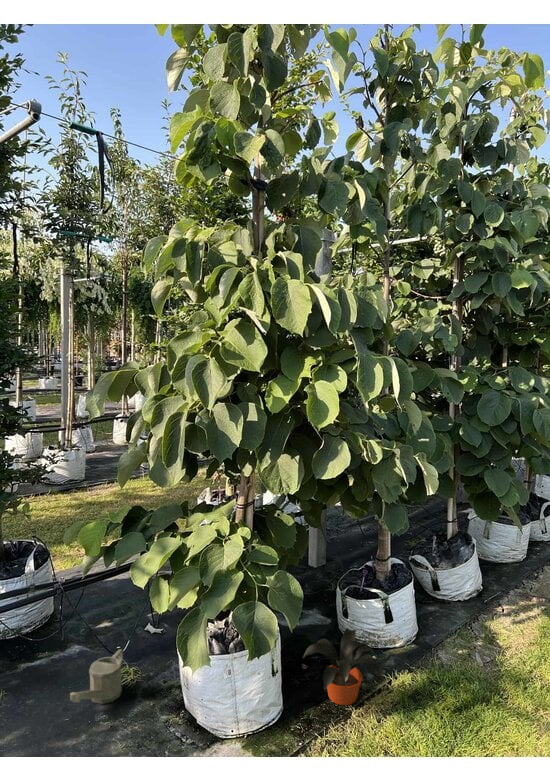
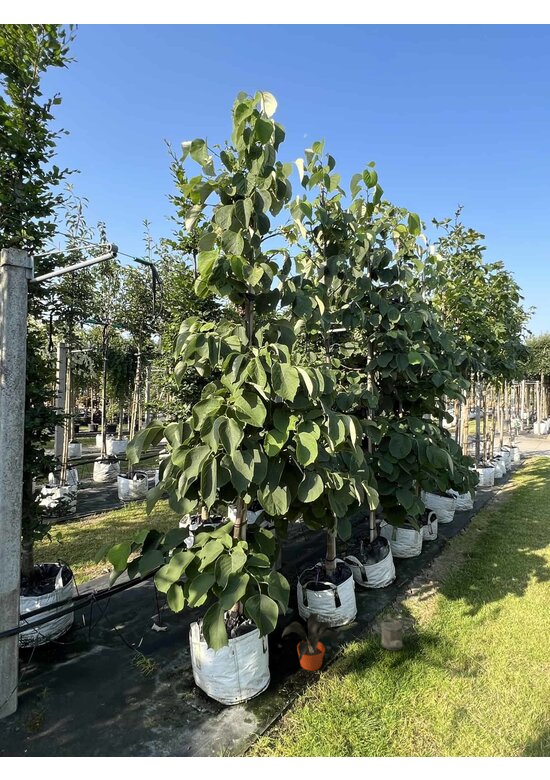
watering can: present [70,649,123,704] -> present [381,614,403,651]

